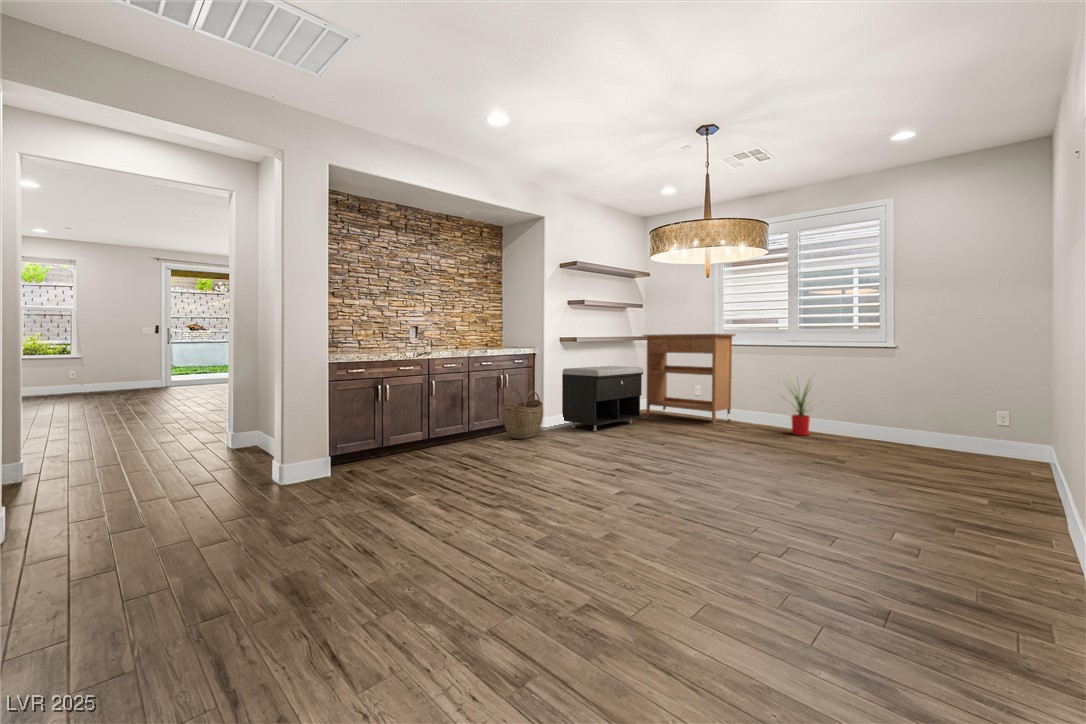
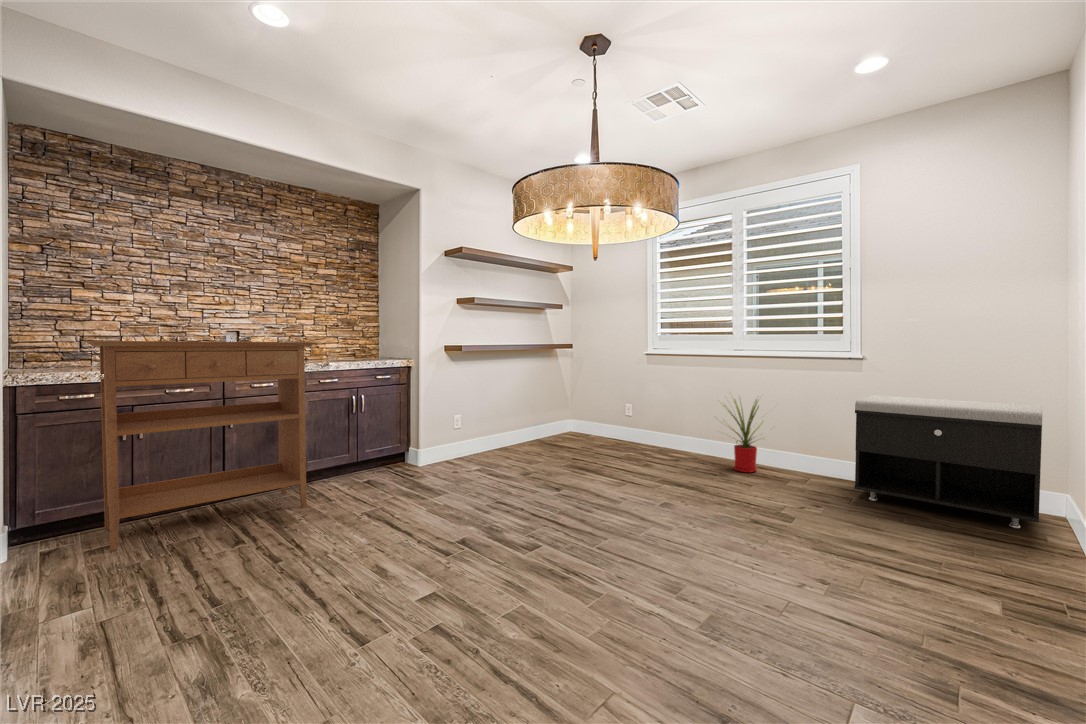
console table: present [642,334,735,425] -> present [88,341,315,551]
storage bench: present [562,366,643,431] -> present [854,395,1042,528]
woven basket: present [503,390,543,439] -> none [352,415,410,482]

